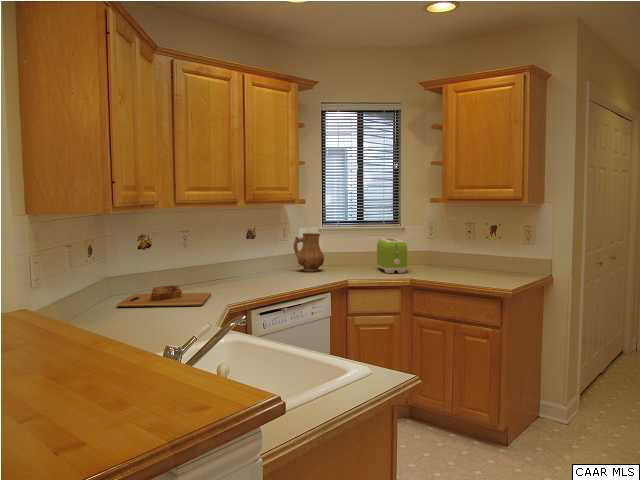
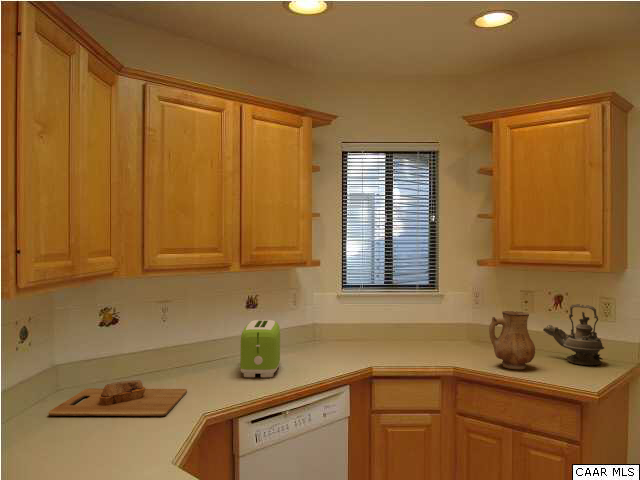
teapot: none [480,231,524,276] -> present [543,304,604,365]
ceramic pitcher: present [294,233,324,271] -> present [489,311,535,369]
toaster: present [377,238,407,273] -> present [240,320,280,377]

